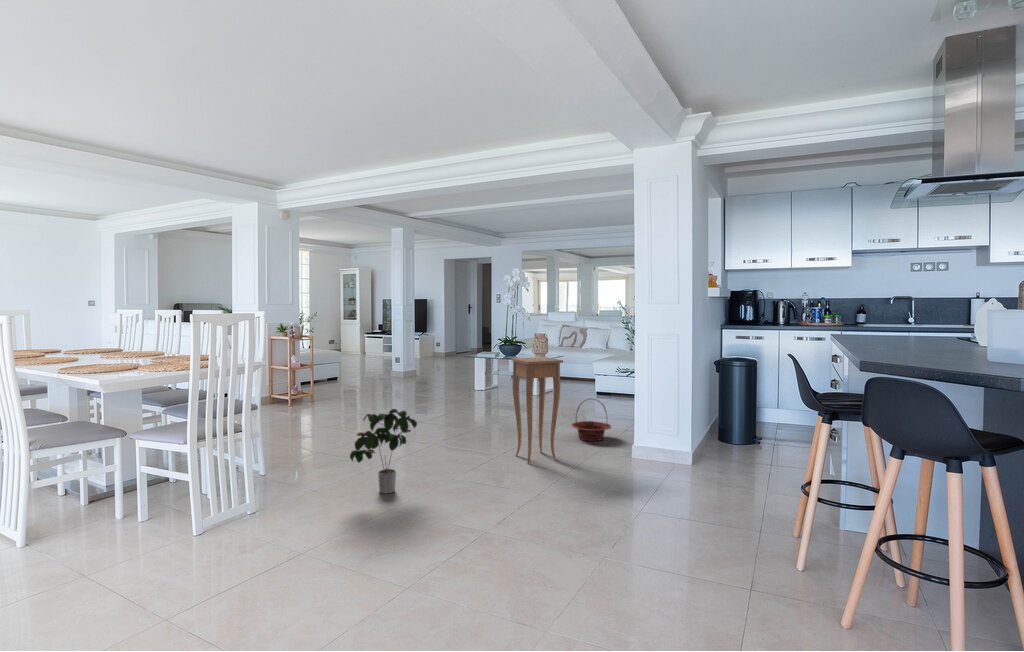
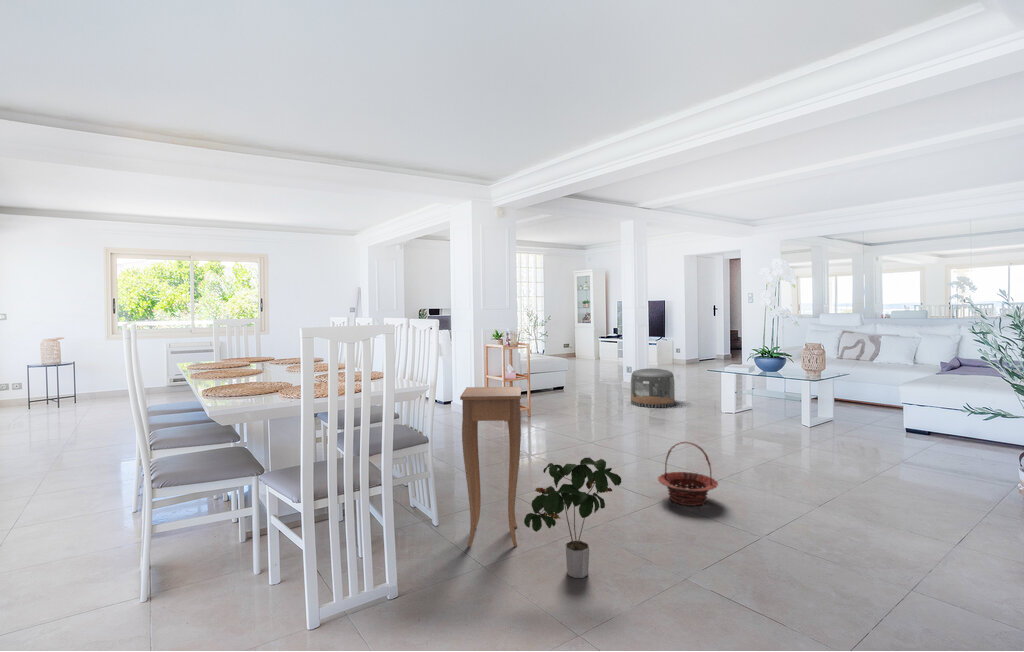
pouf: none [403,357,440,390] -> present [631,368,675,408]
side table: present [511,357,563,464] -> present [460,387,521,547]
basket: present [571,399,611,441] -> present [658,442,718,506]

